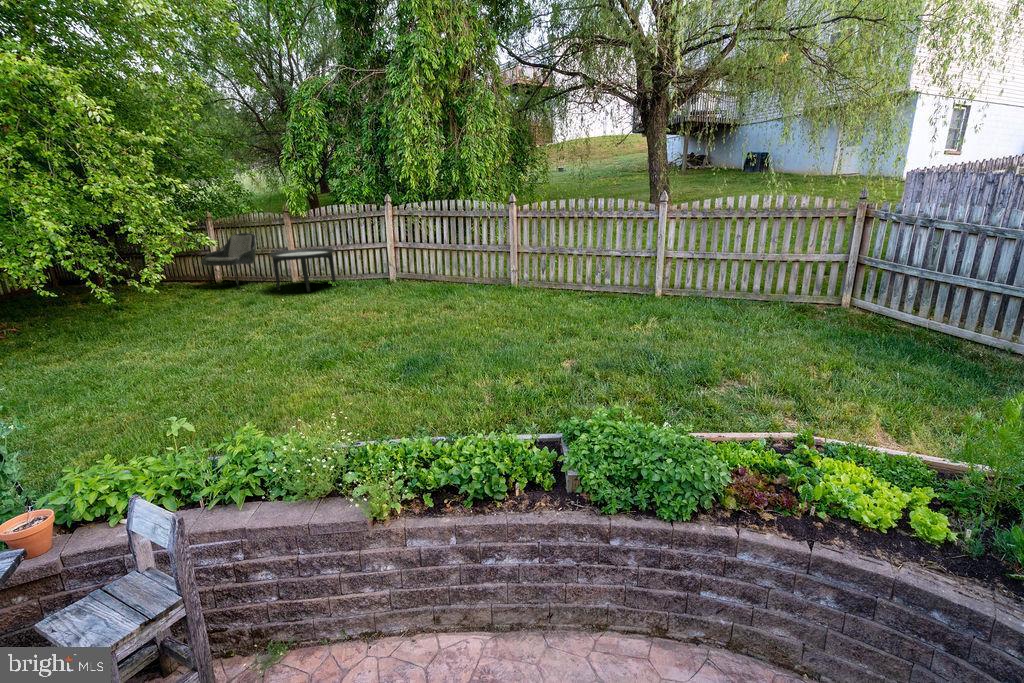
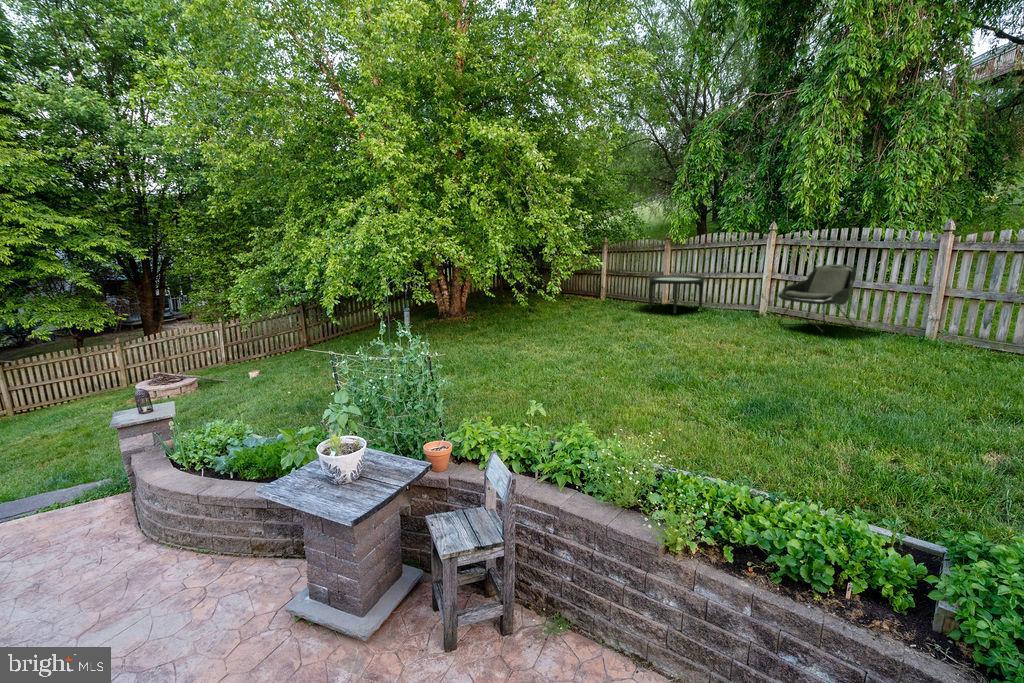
lounge chair: present [201,233,265,287] -> present [778,264,856,333]

